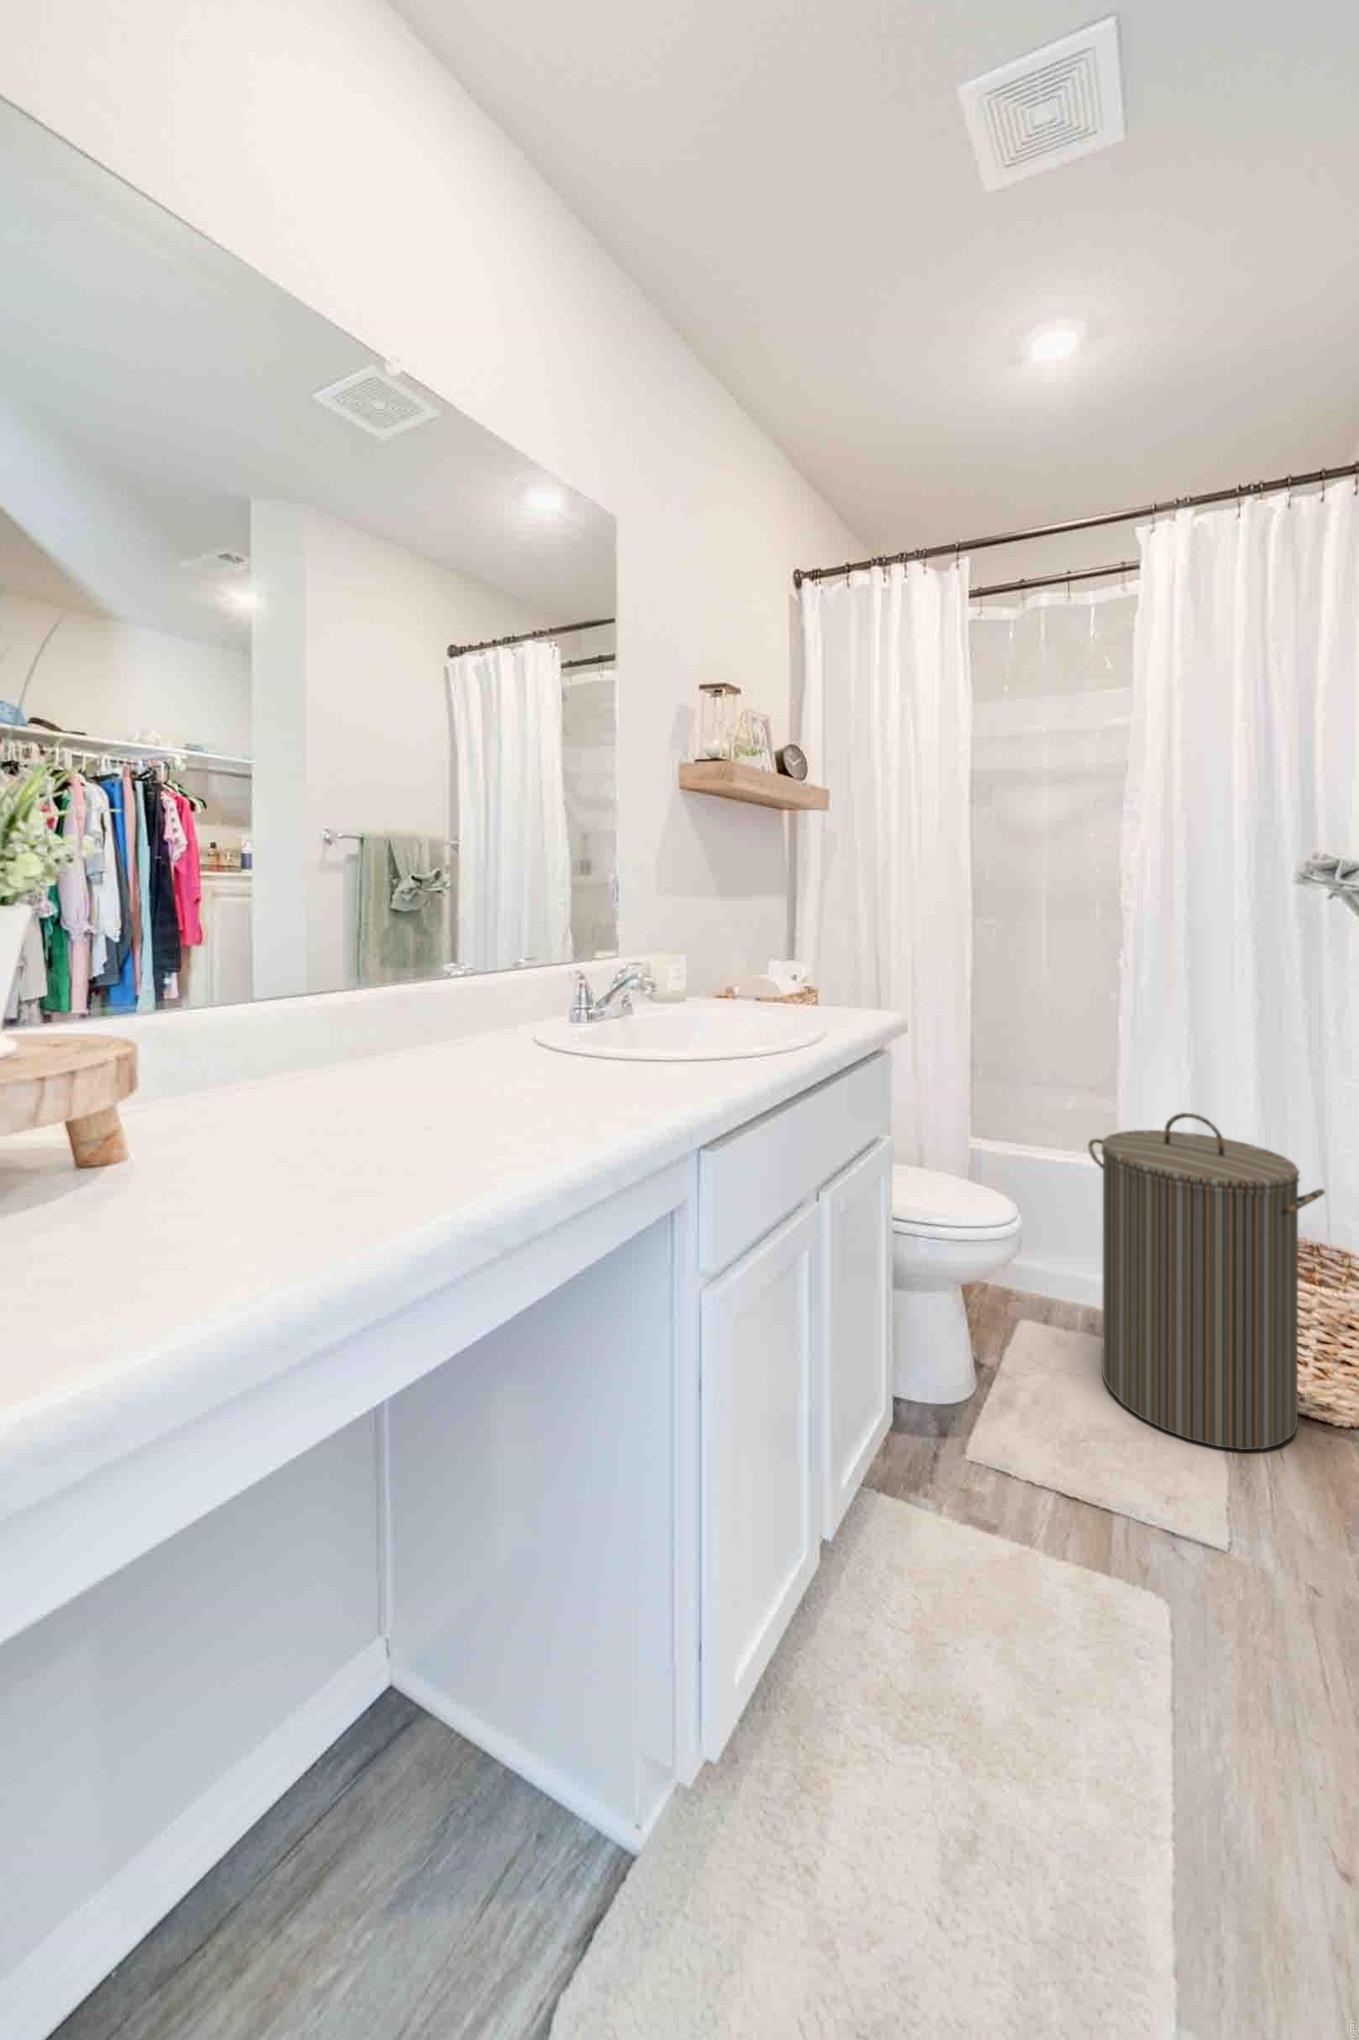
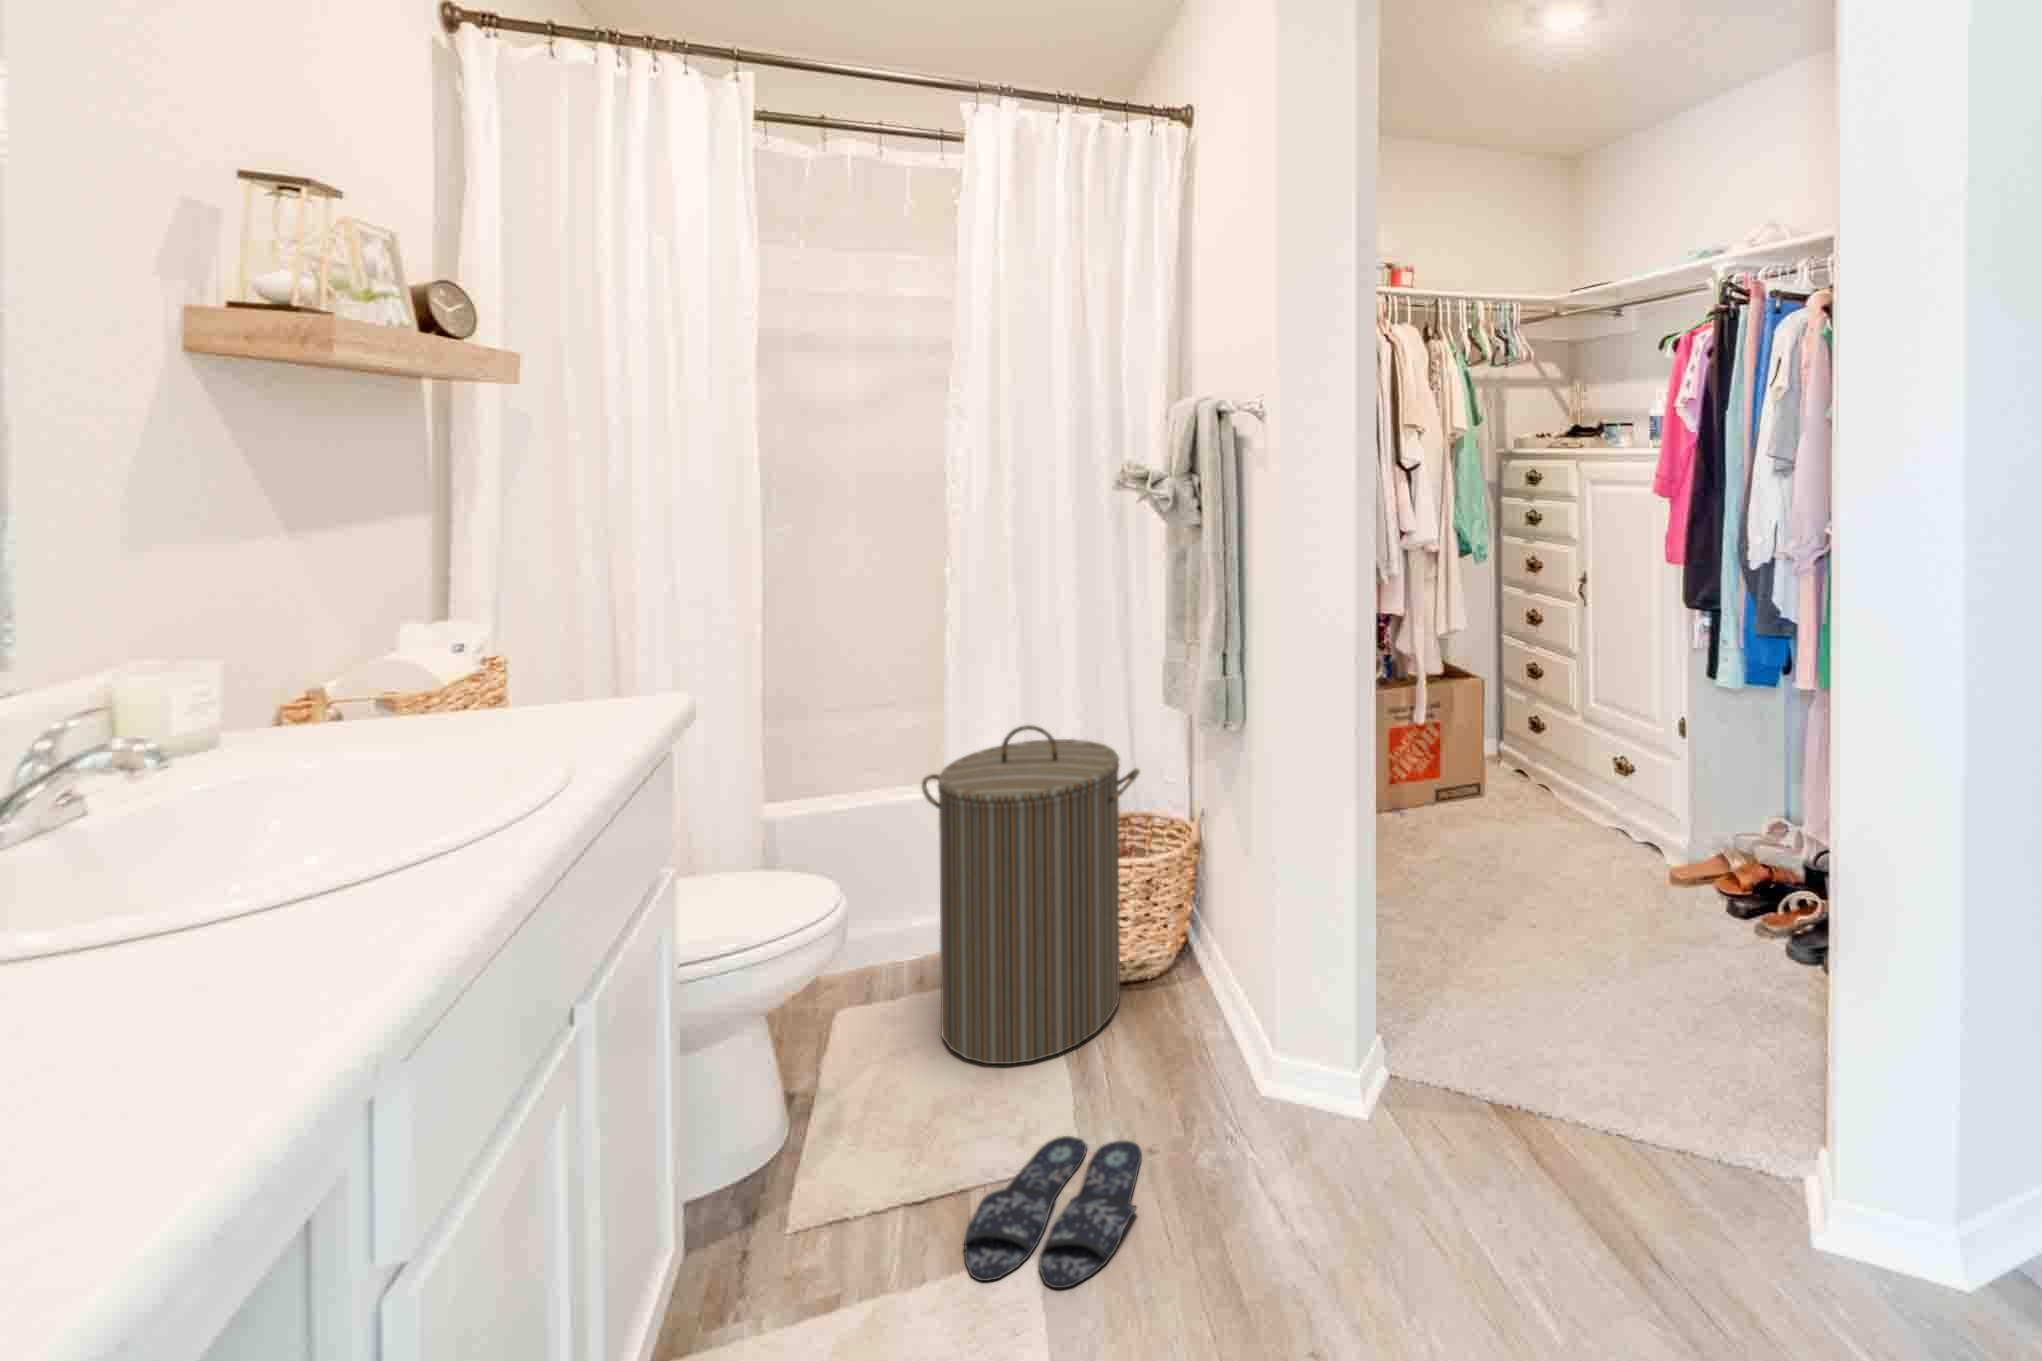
slippers: none [1101,1517,1305,1665] -> present [964,1136,1141,1288]

